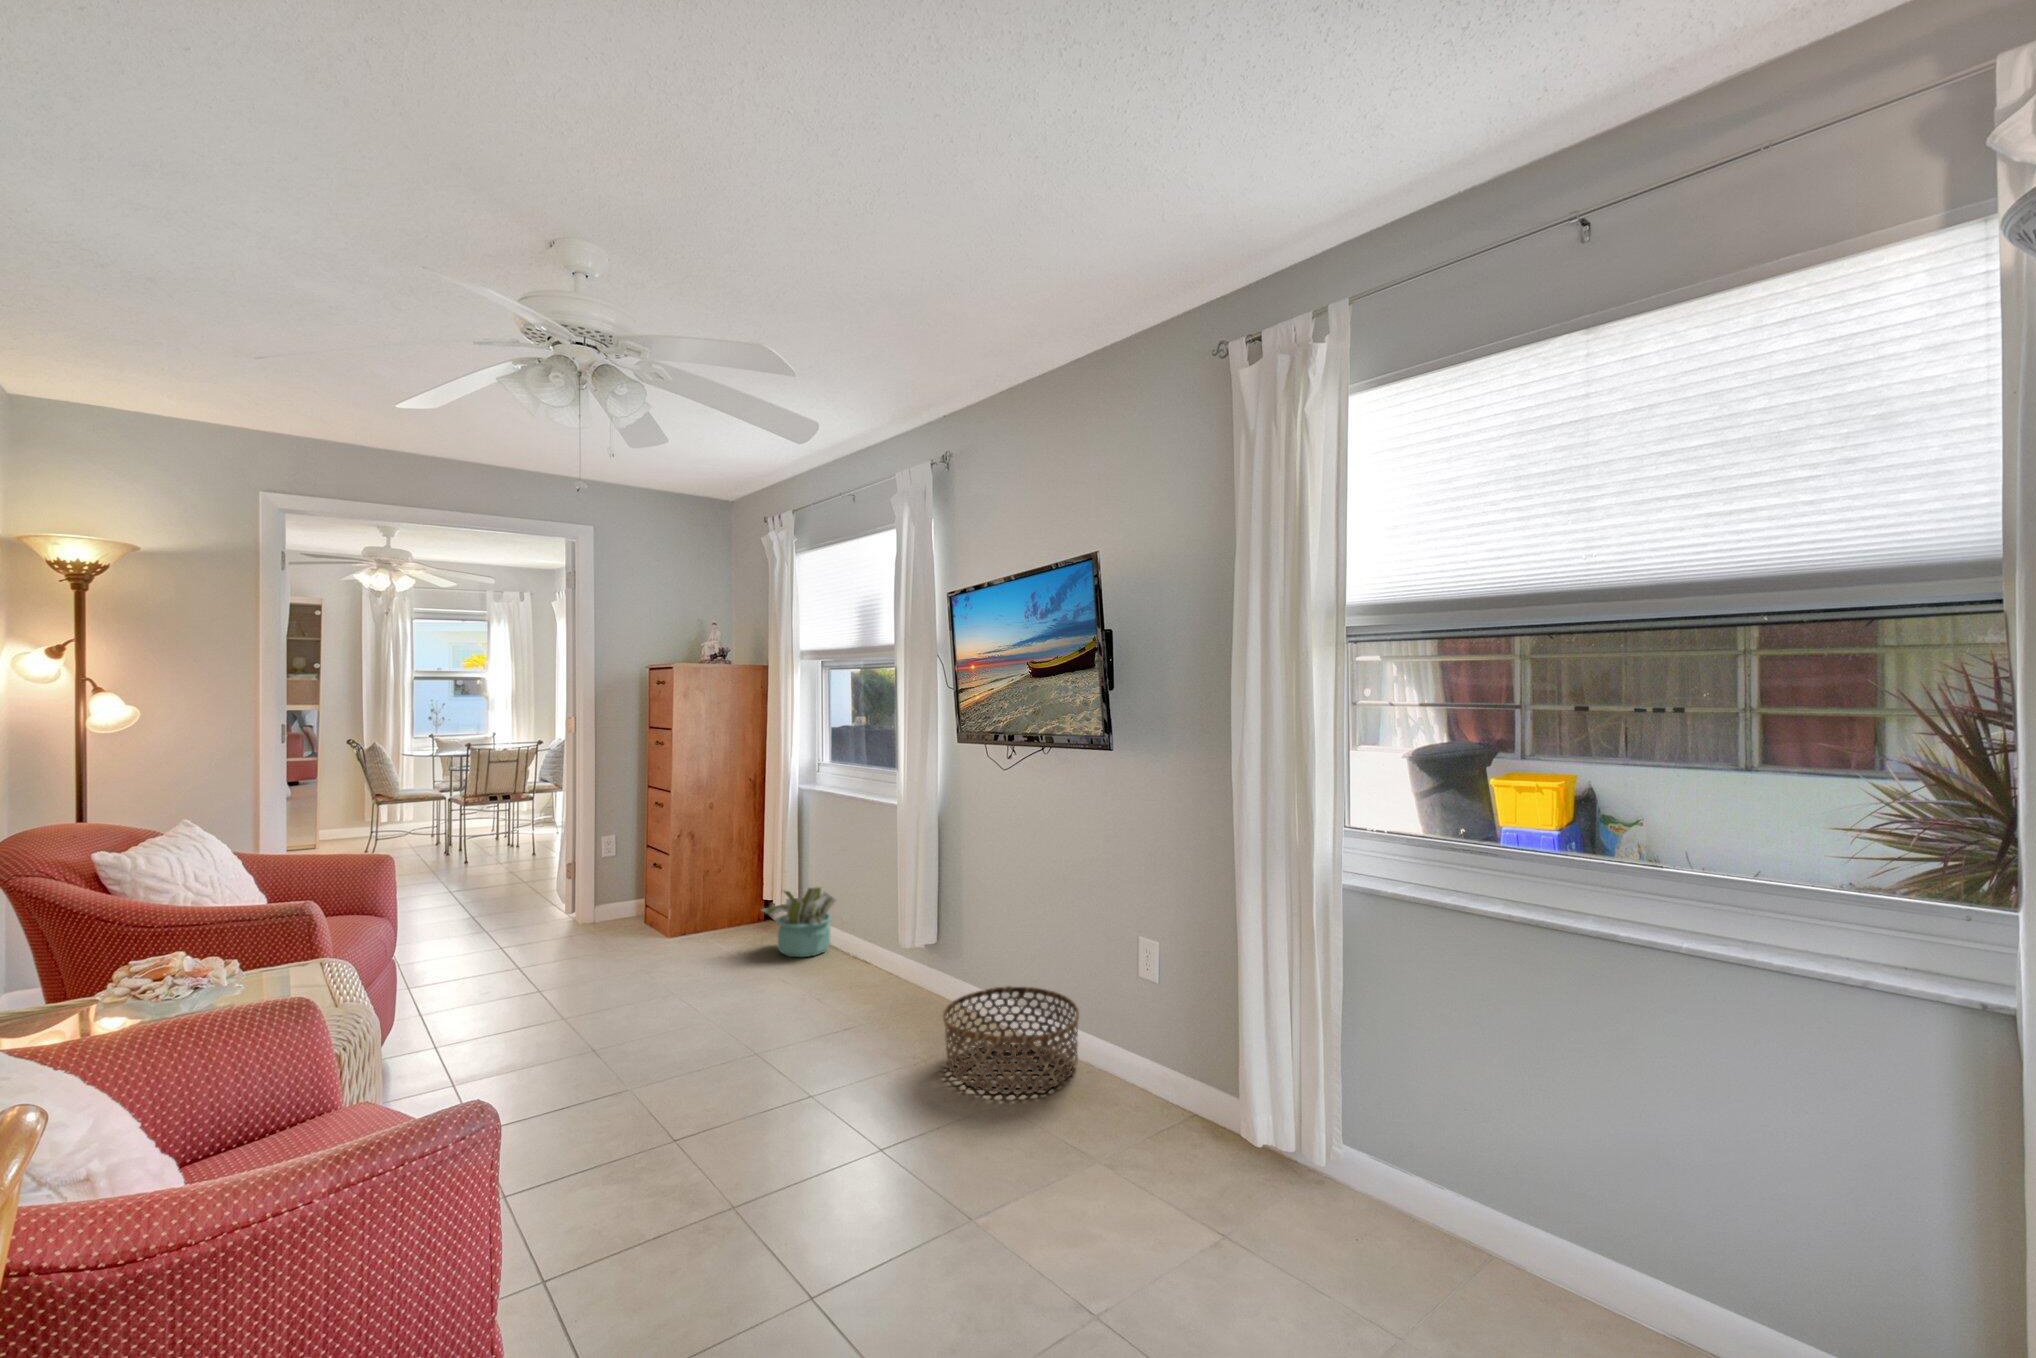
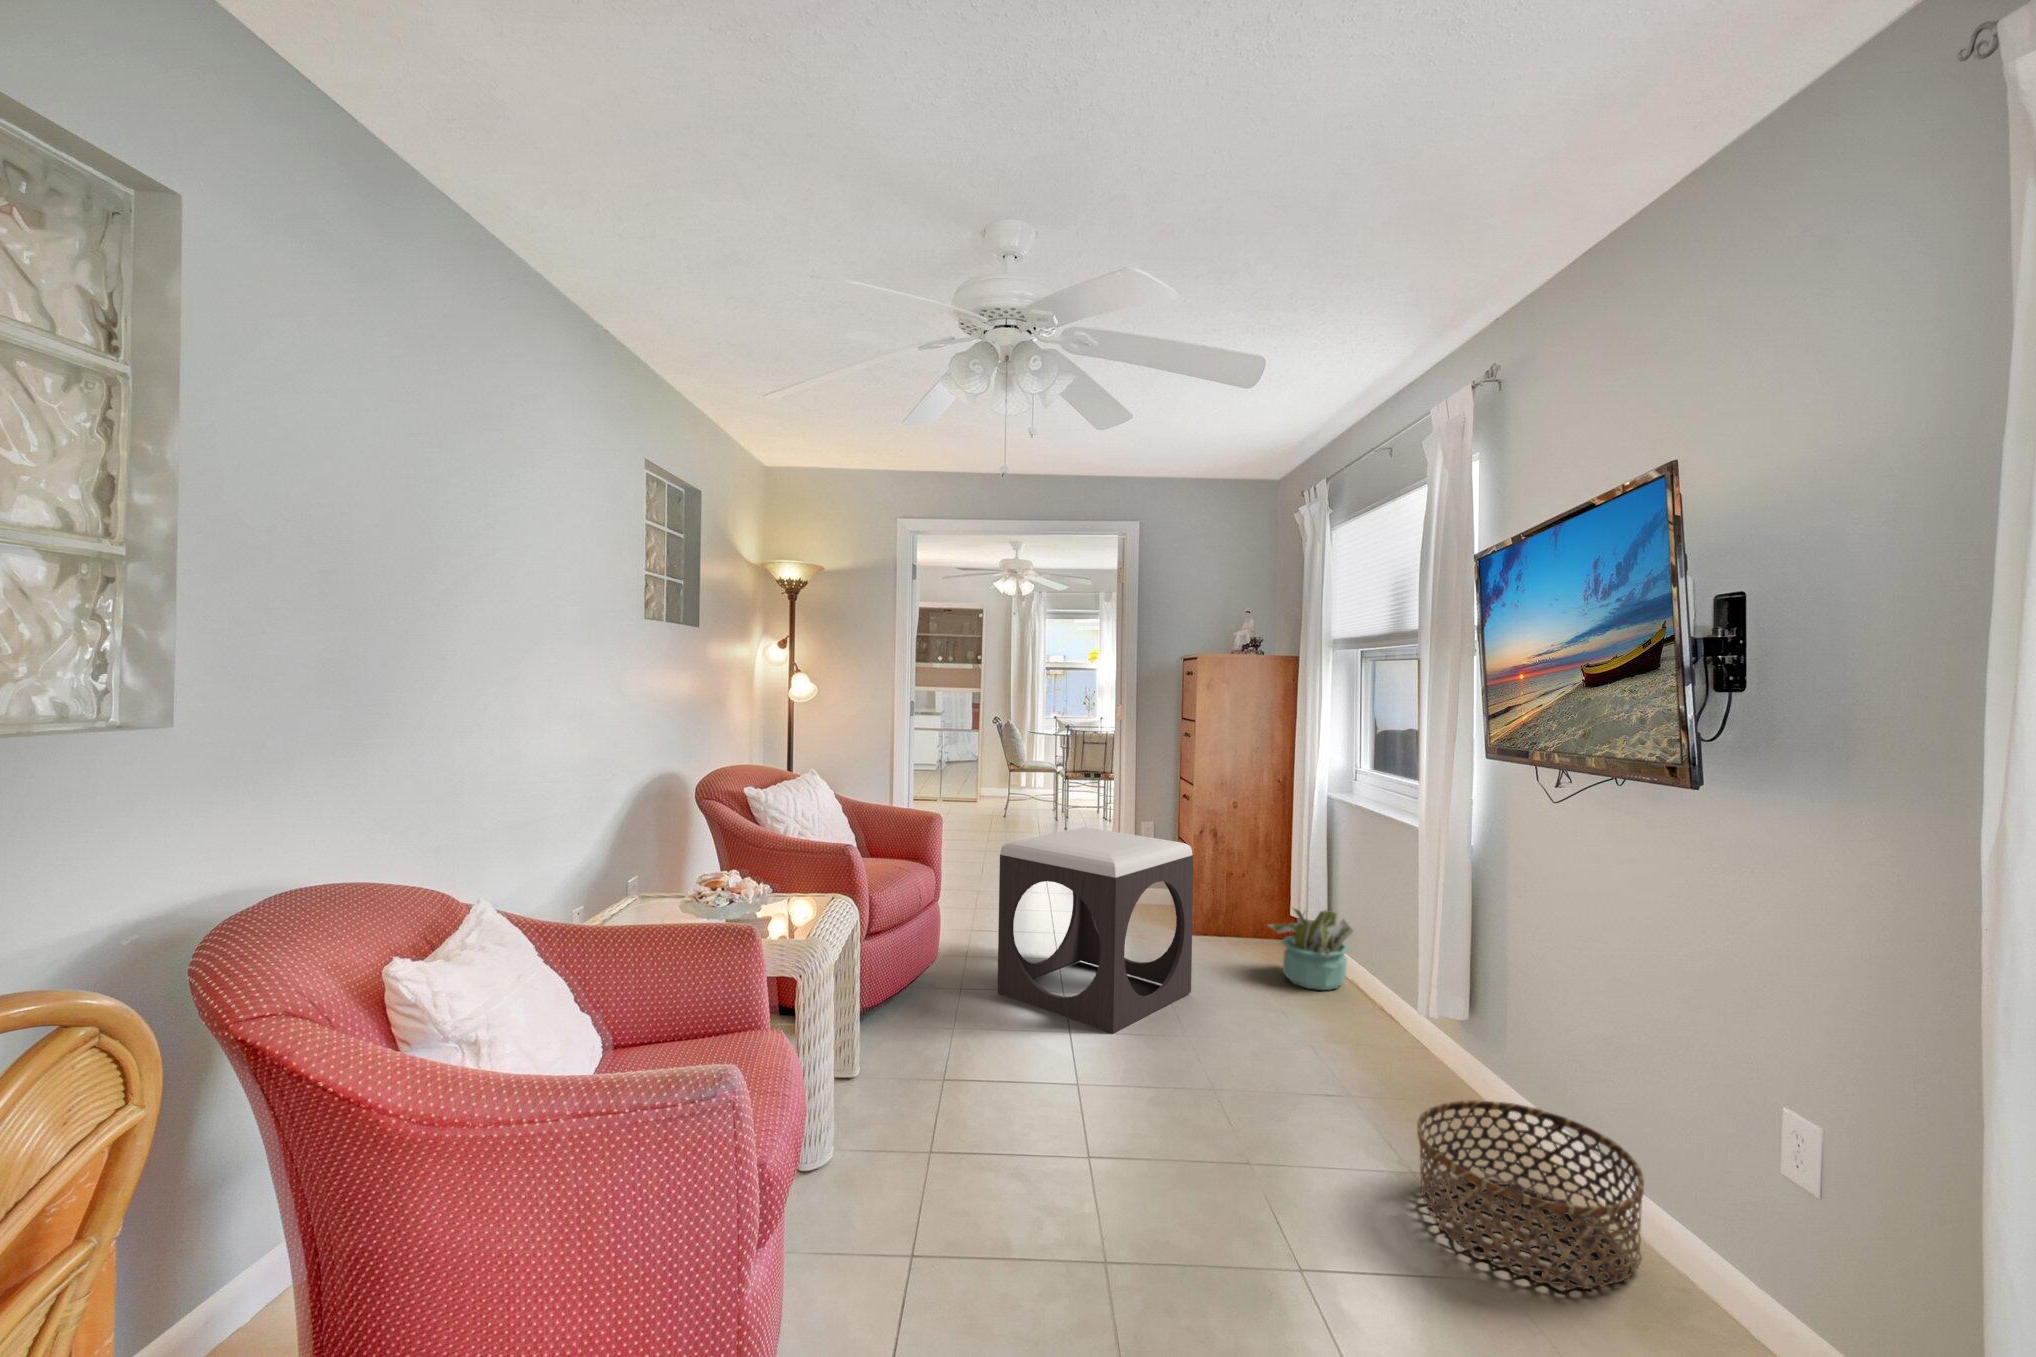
footstool: none [498,845,704,1038] -> present [997,827,1193,1033]

